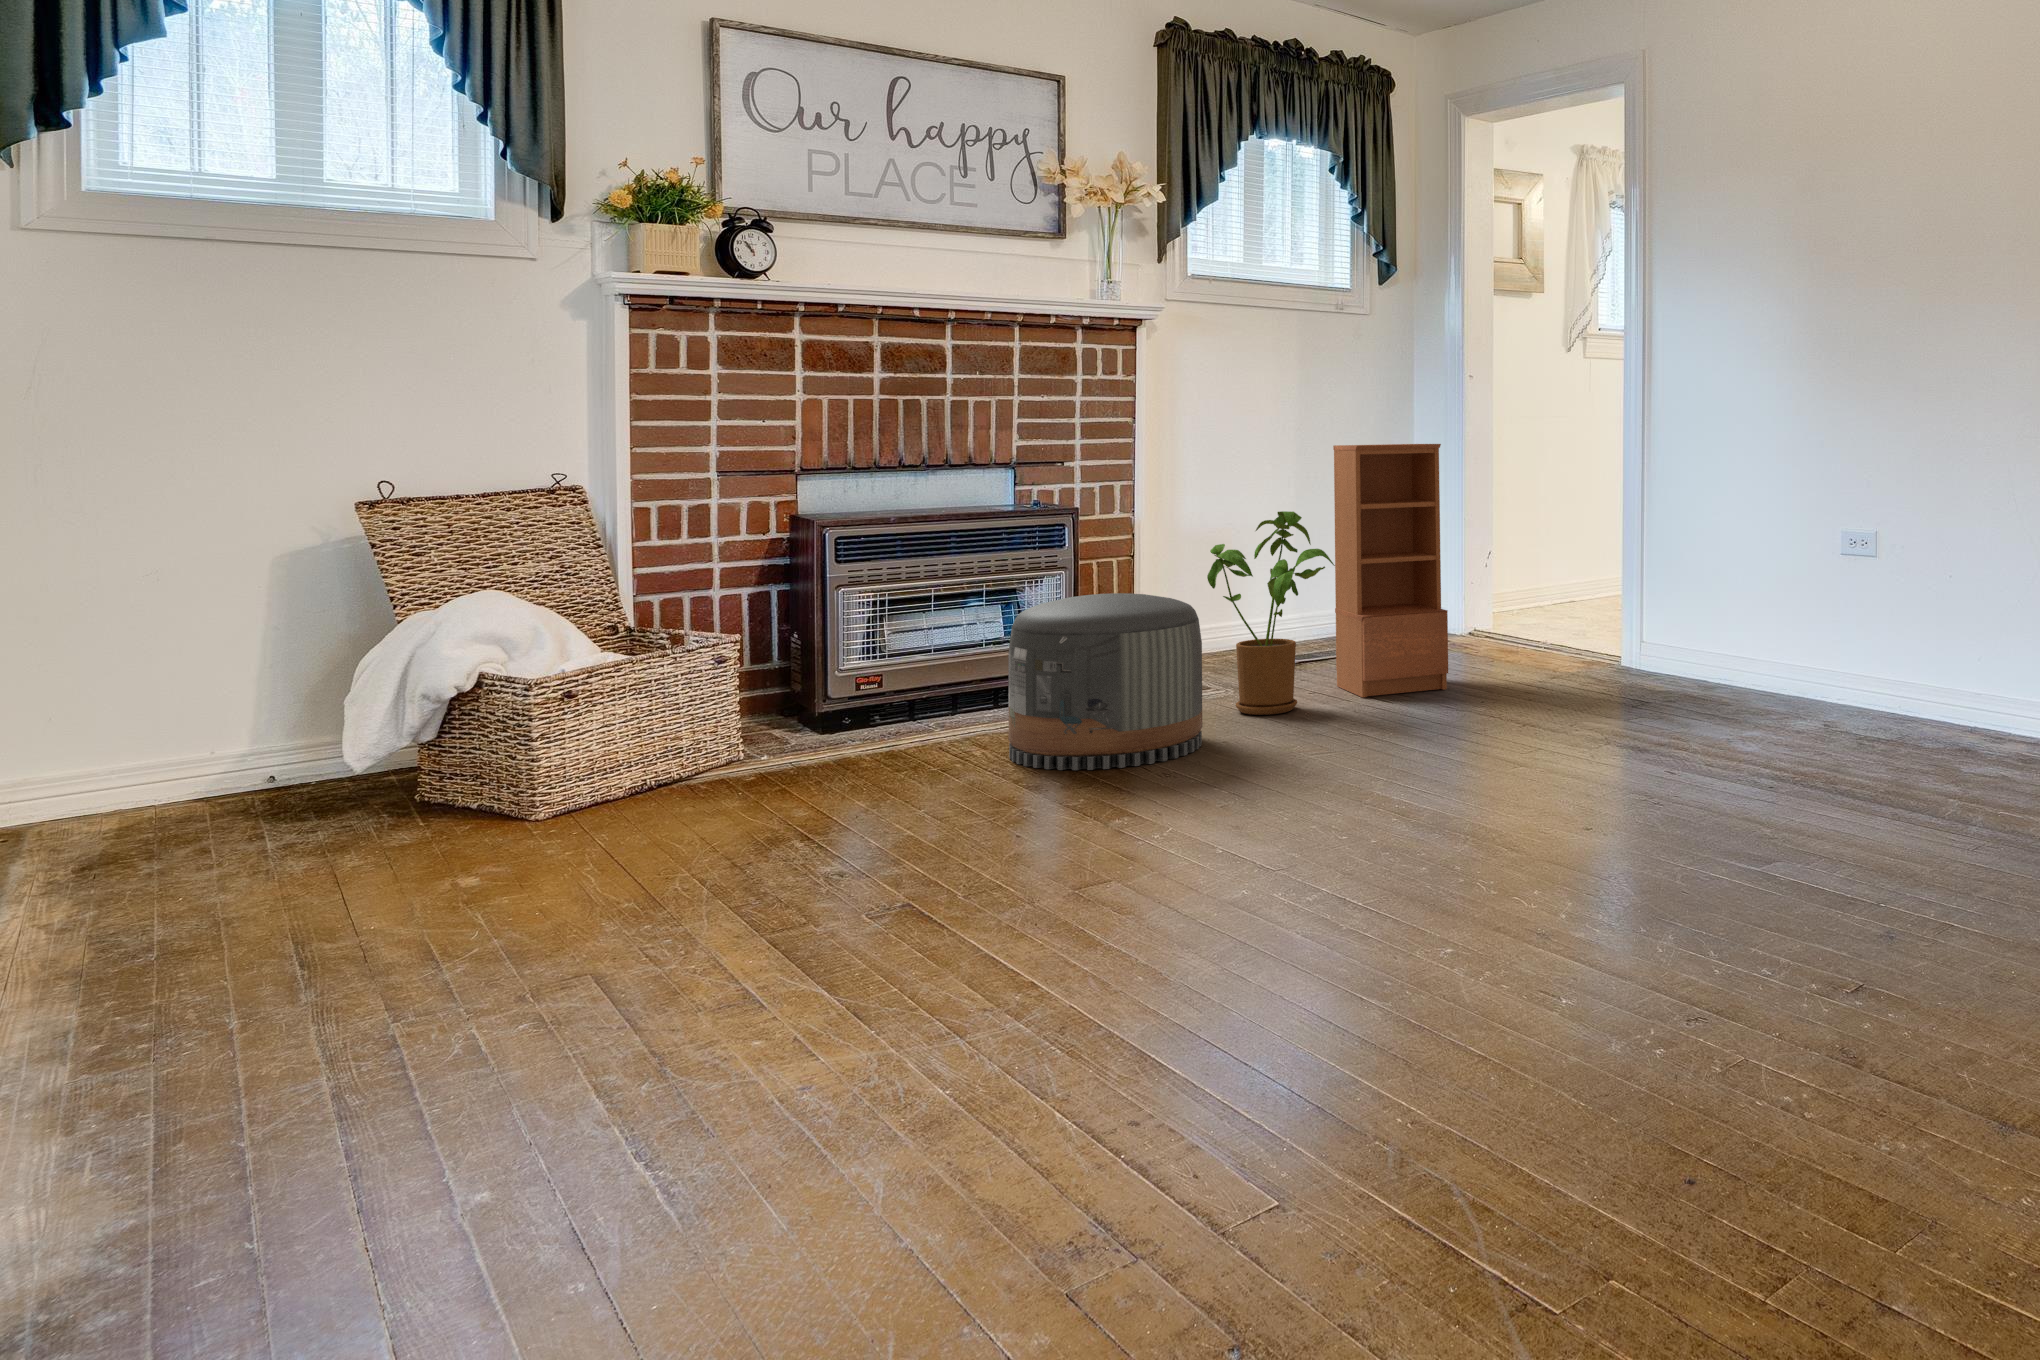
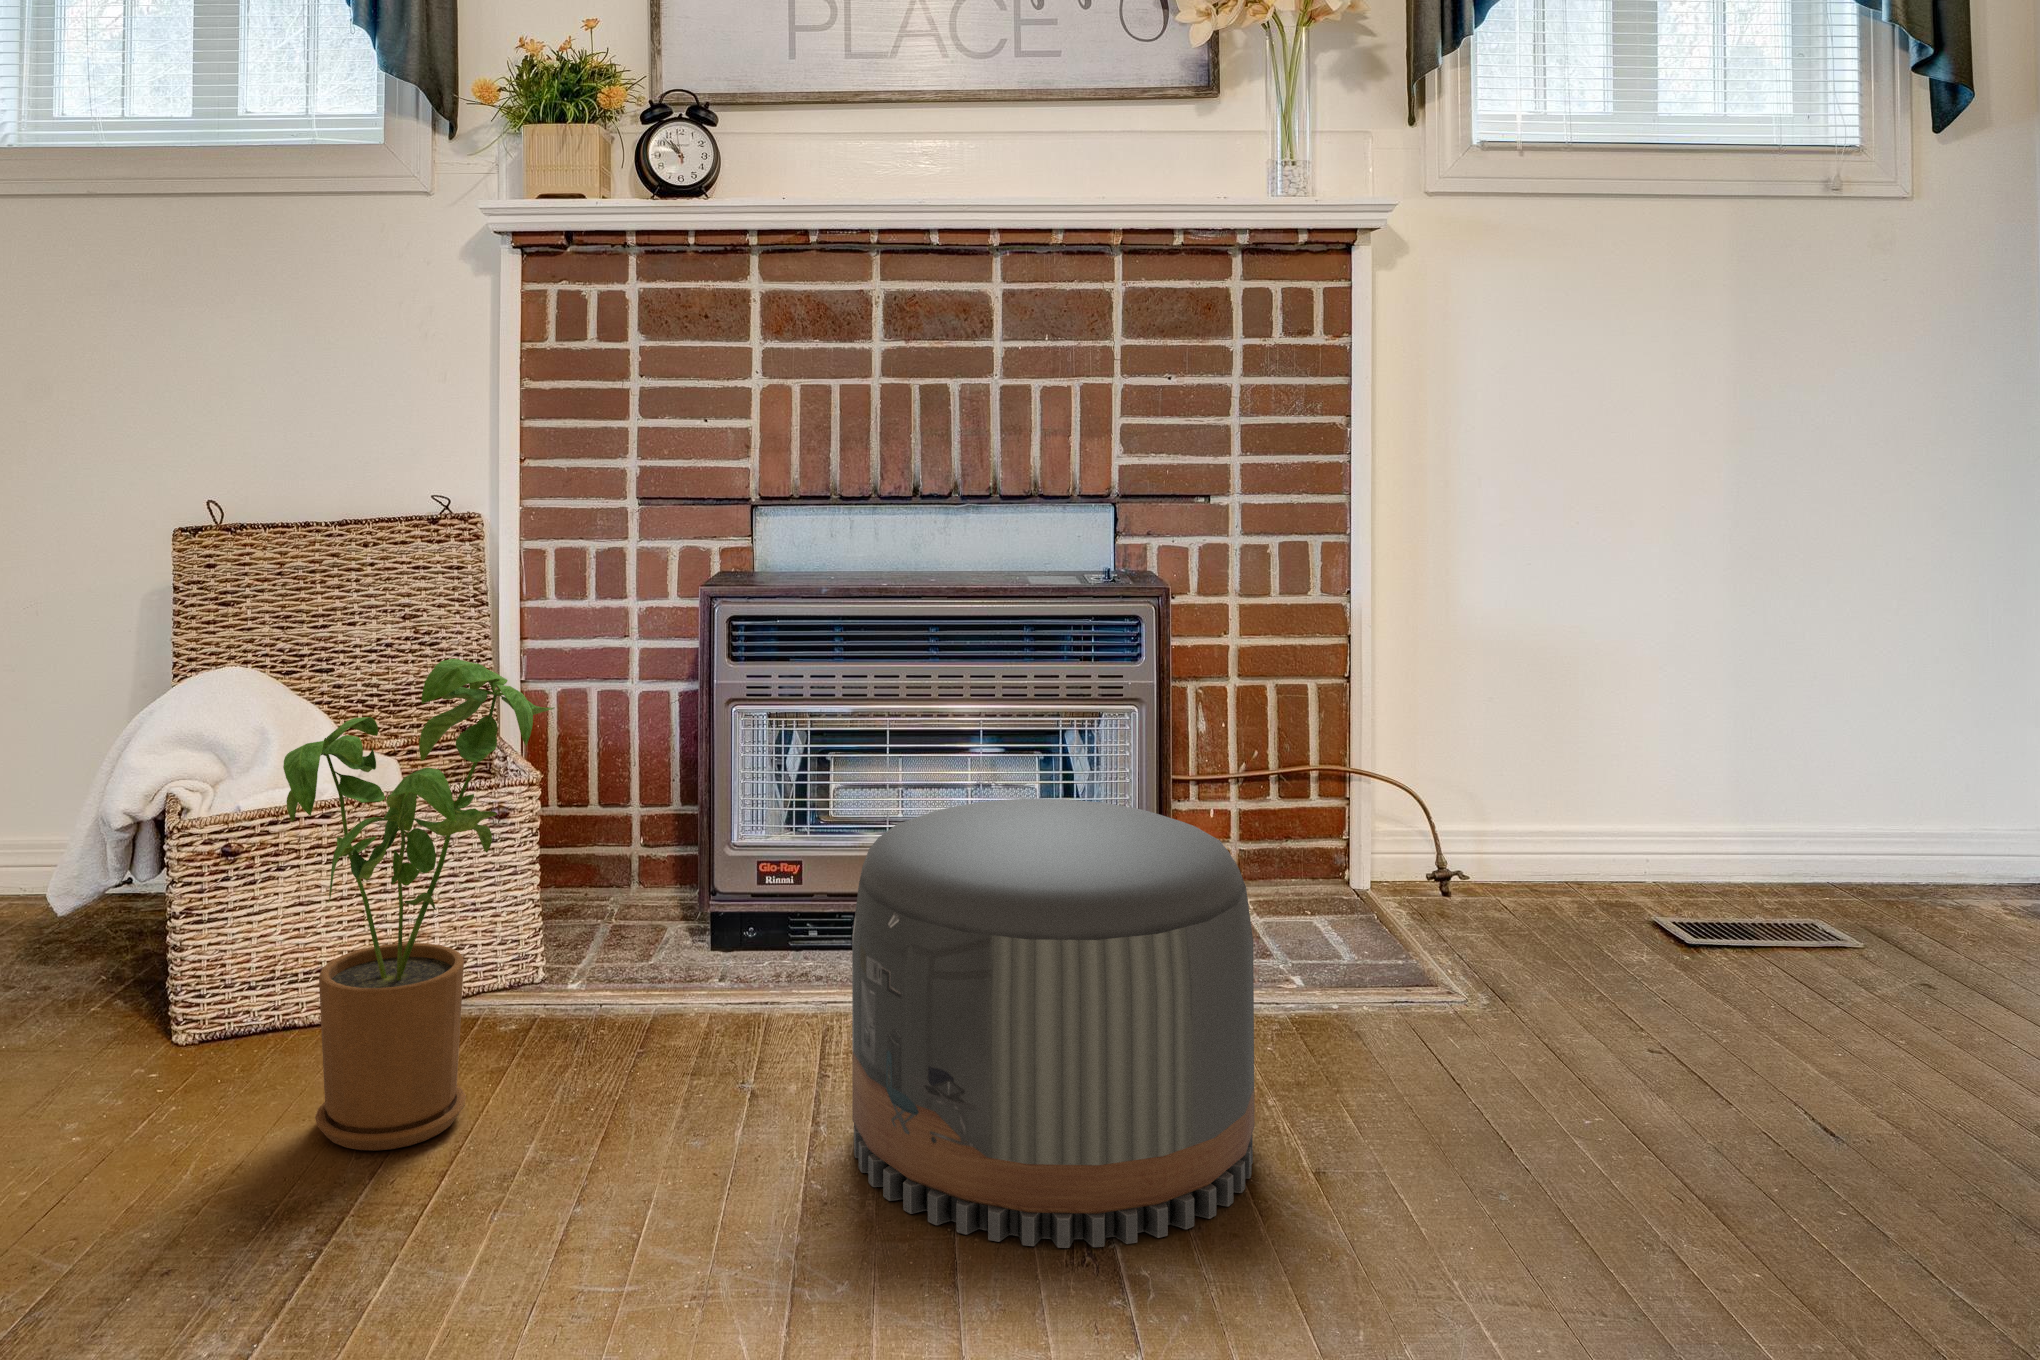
bookcase: present [1333,444,1448,697] -> none [1715,495,2017,1142]
house plant: present [1207,511,1335,715] -> present [283,659,554,1151]

